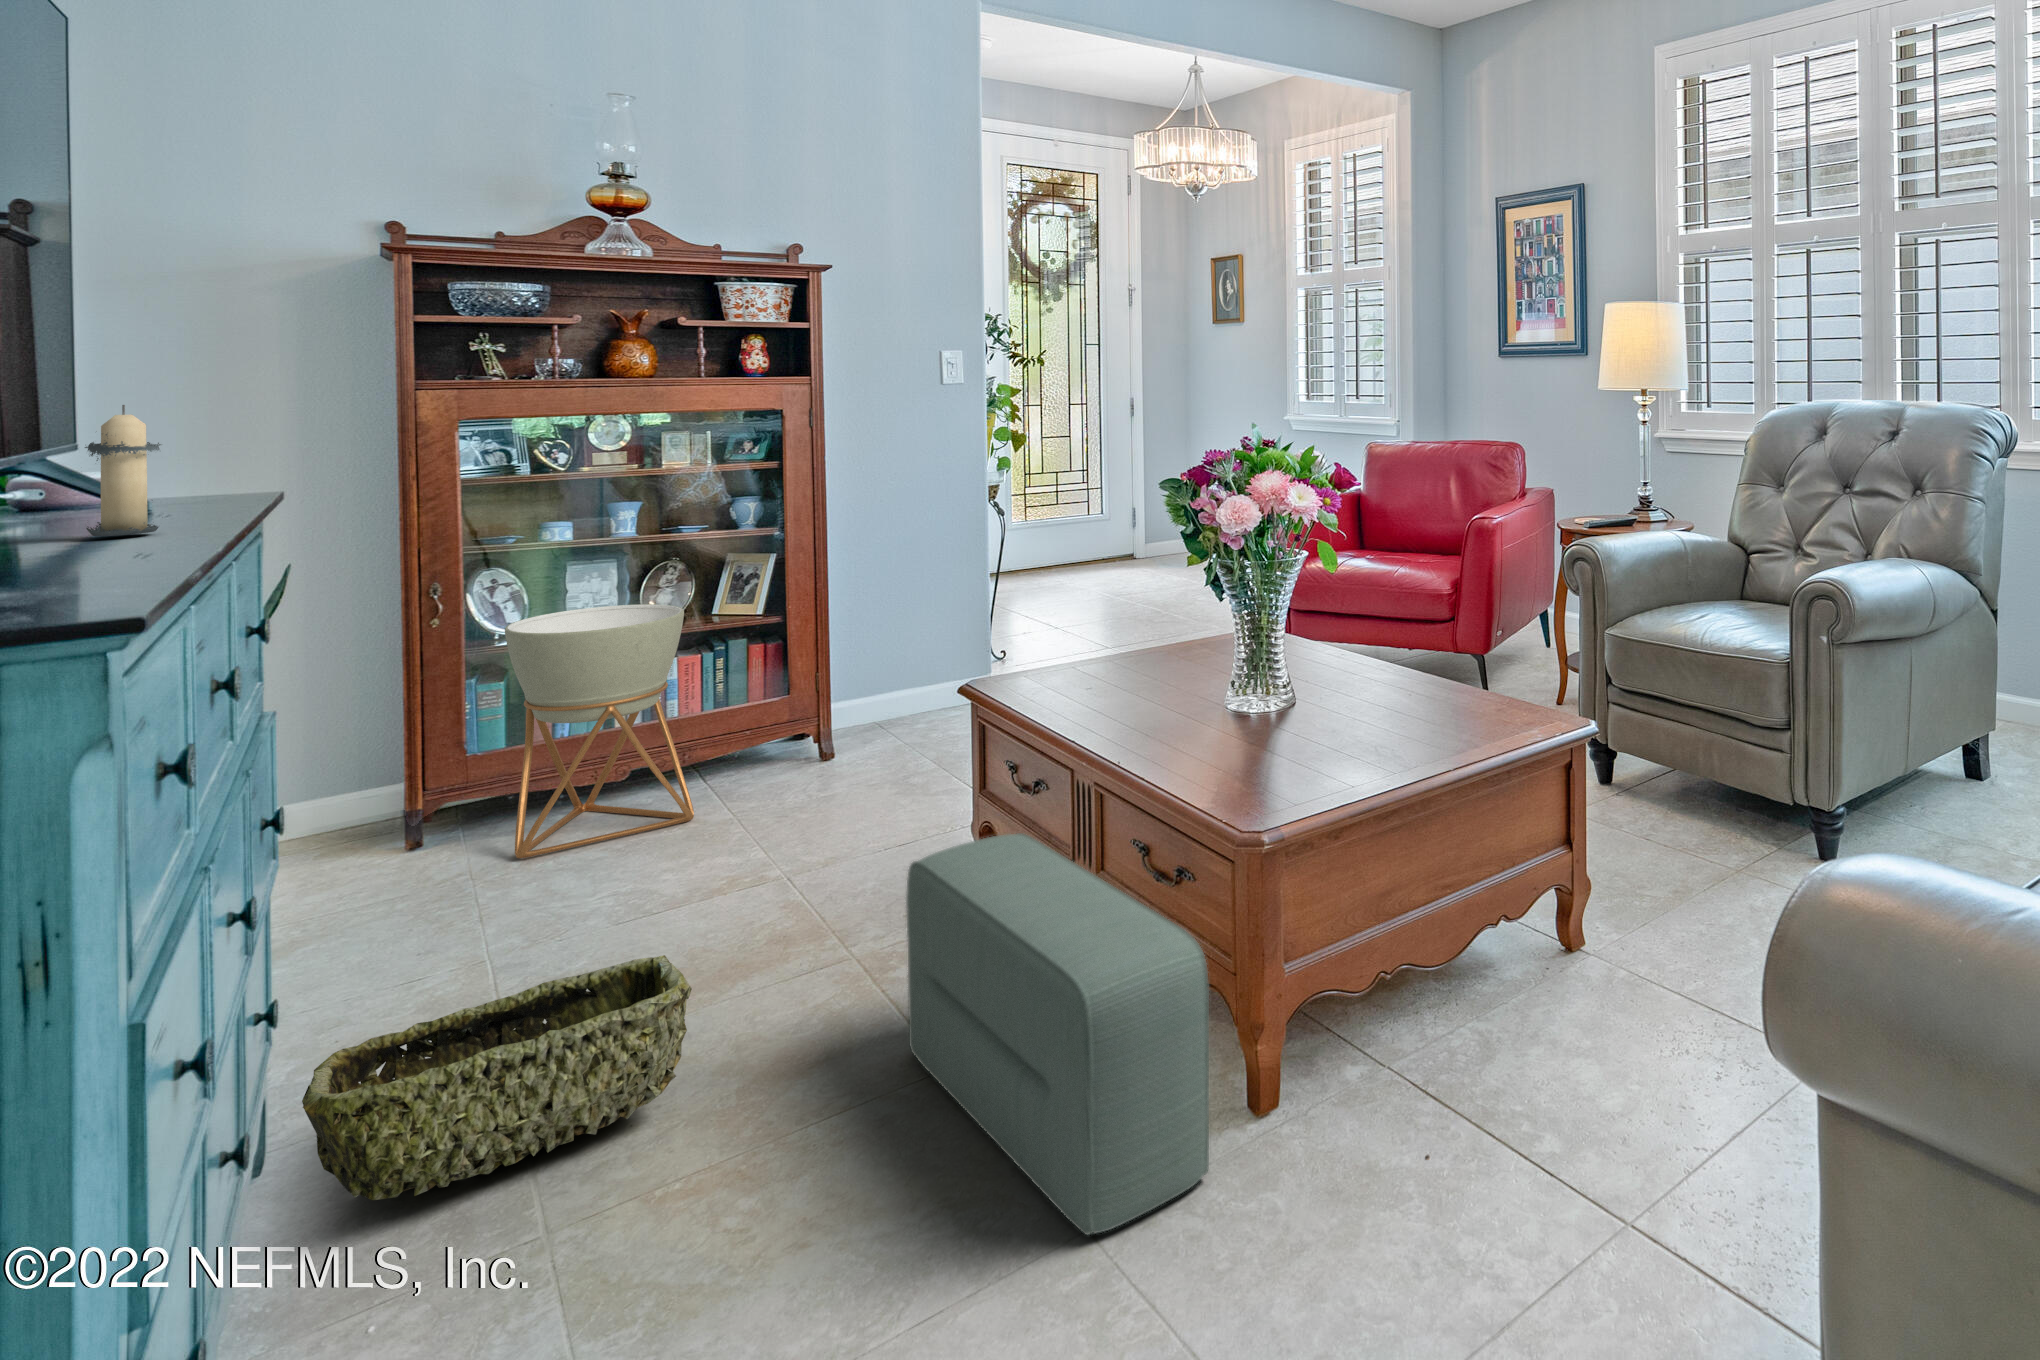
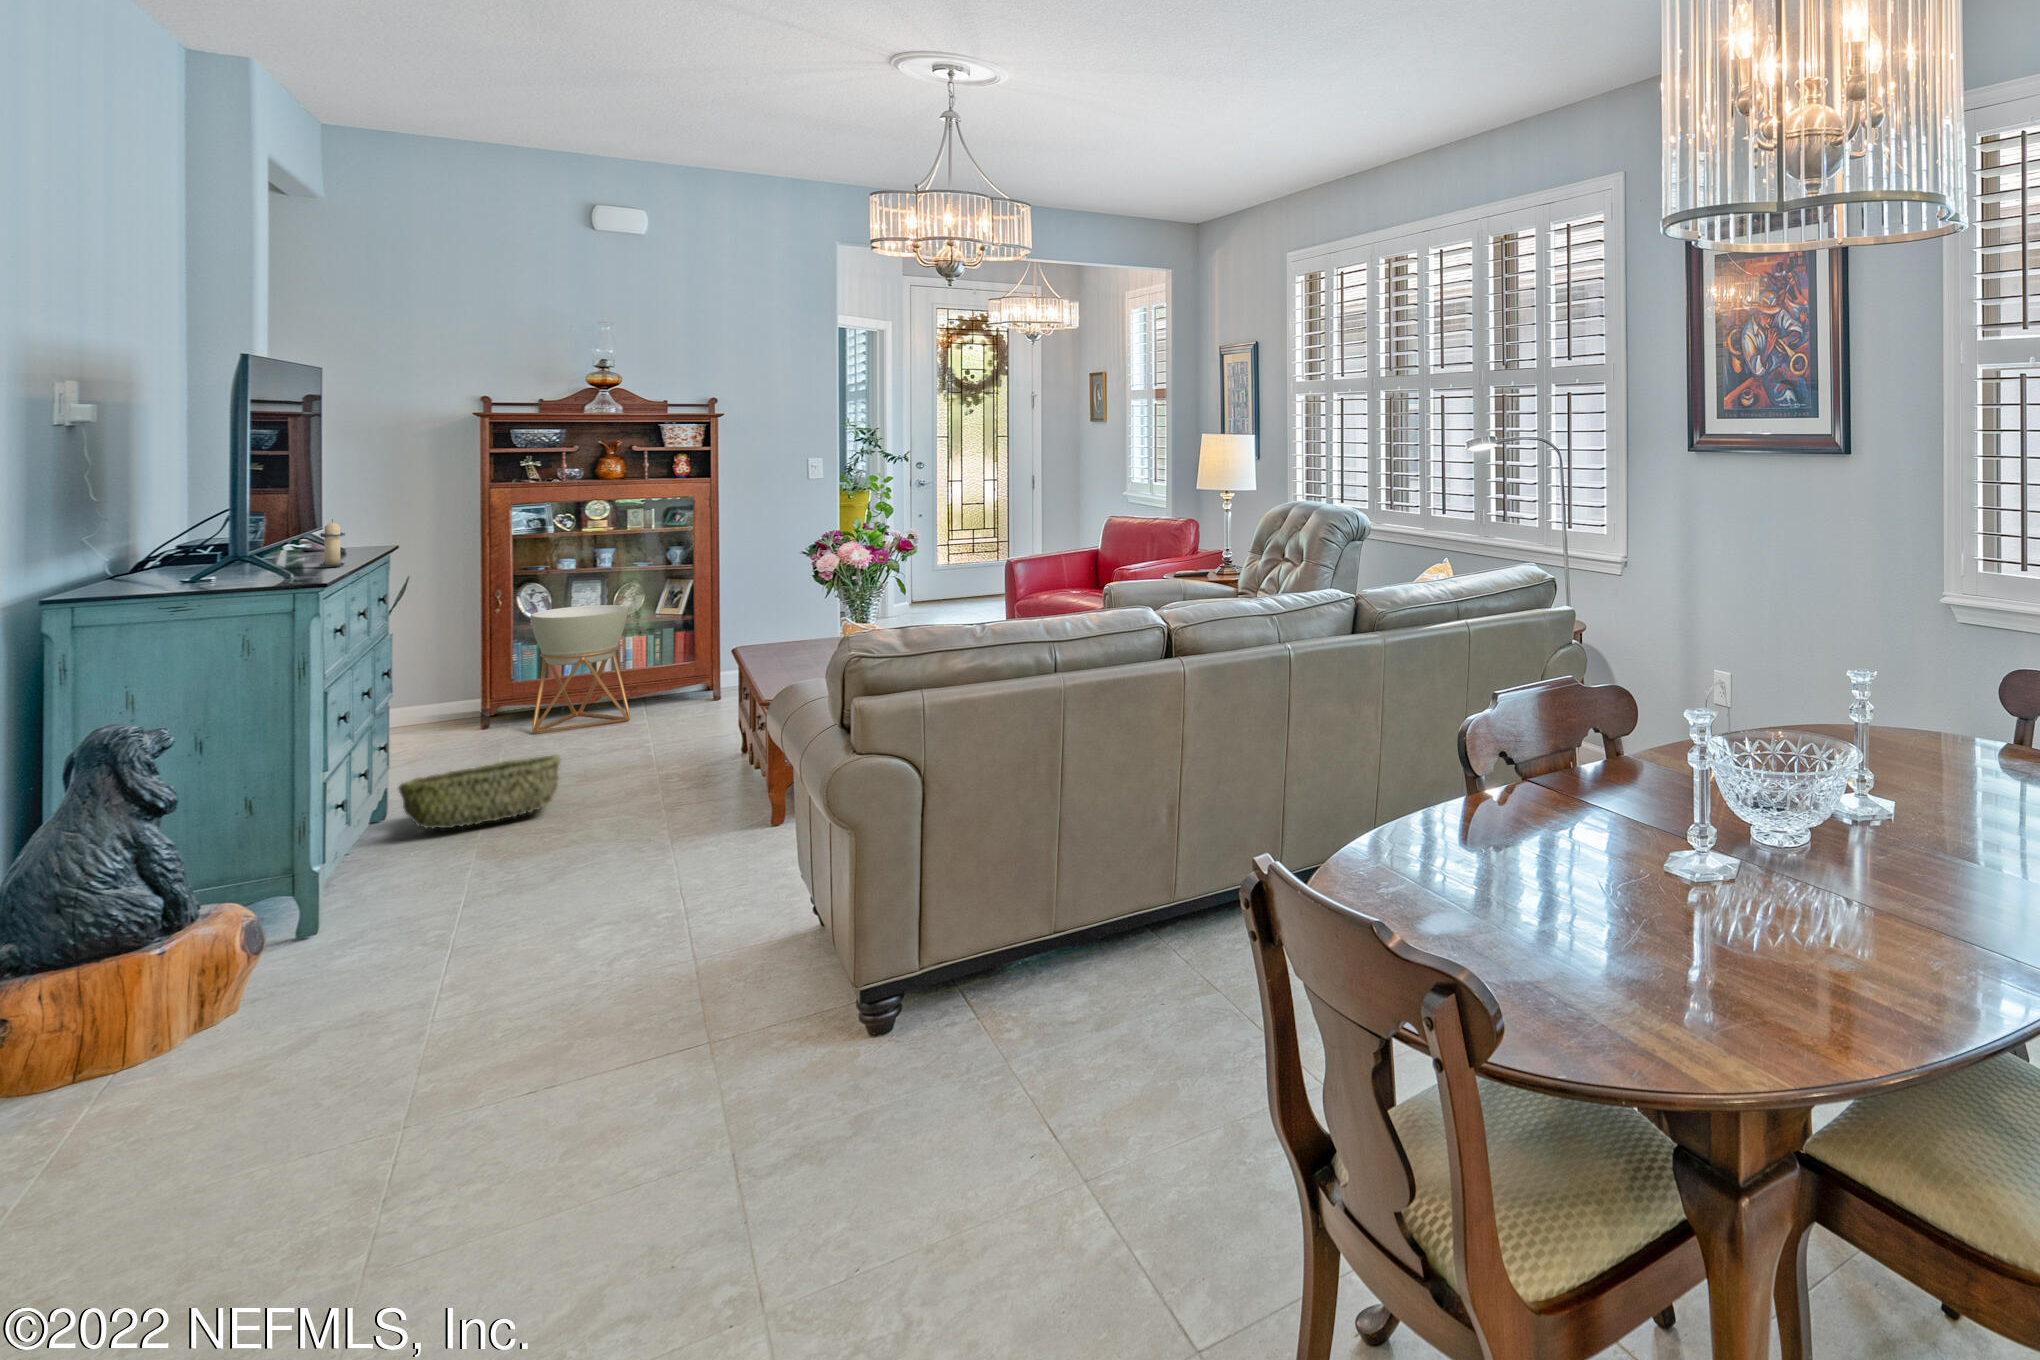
pouf: present [906,833,1209,1235] -> none [659,709,747,849]

